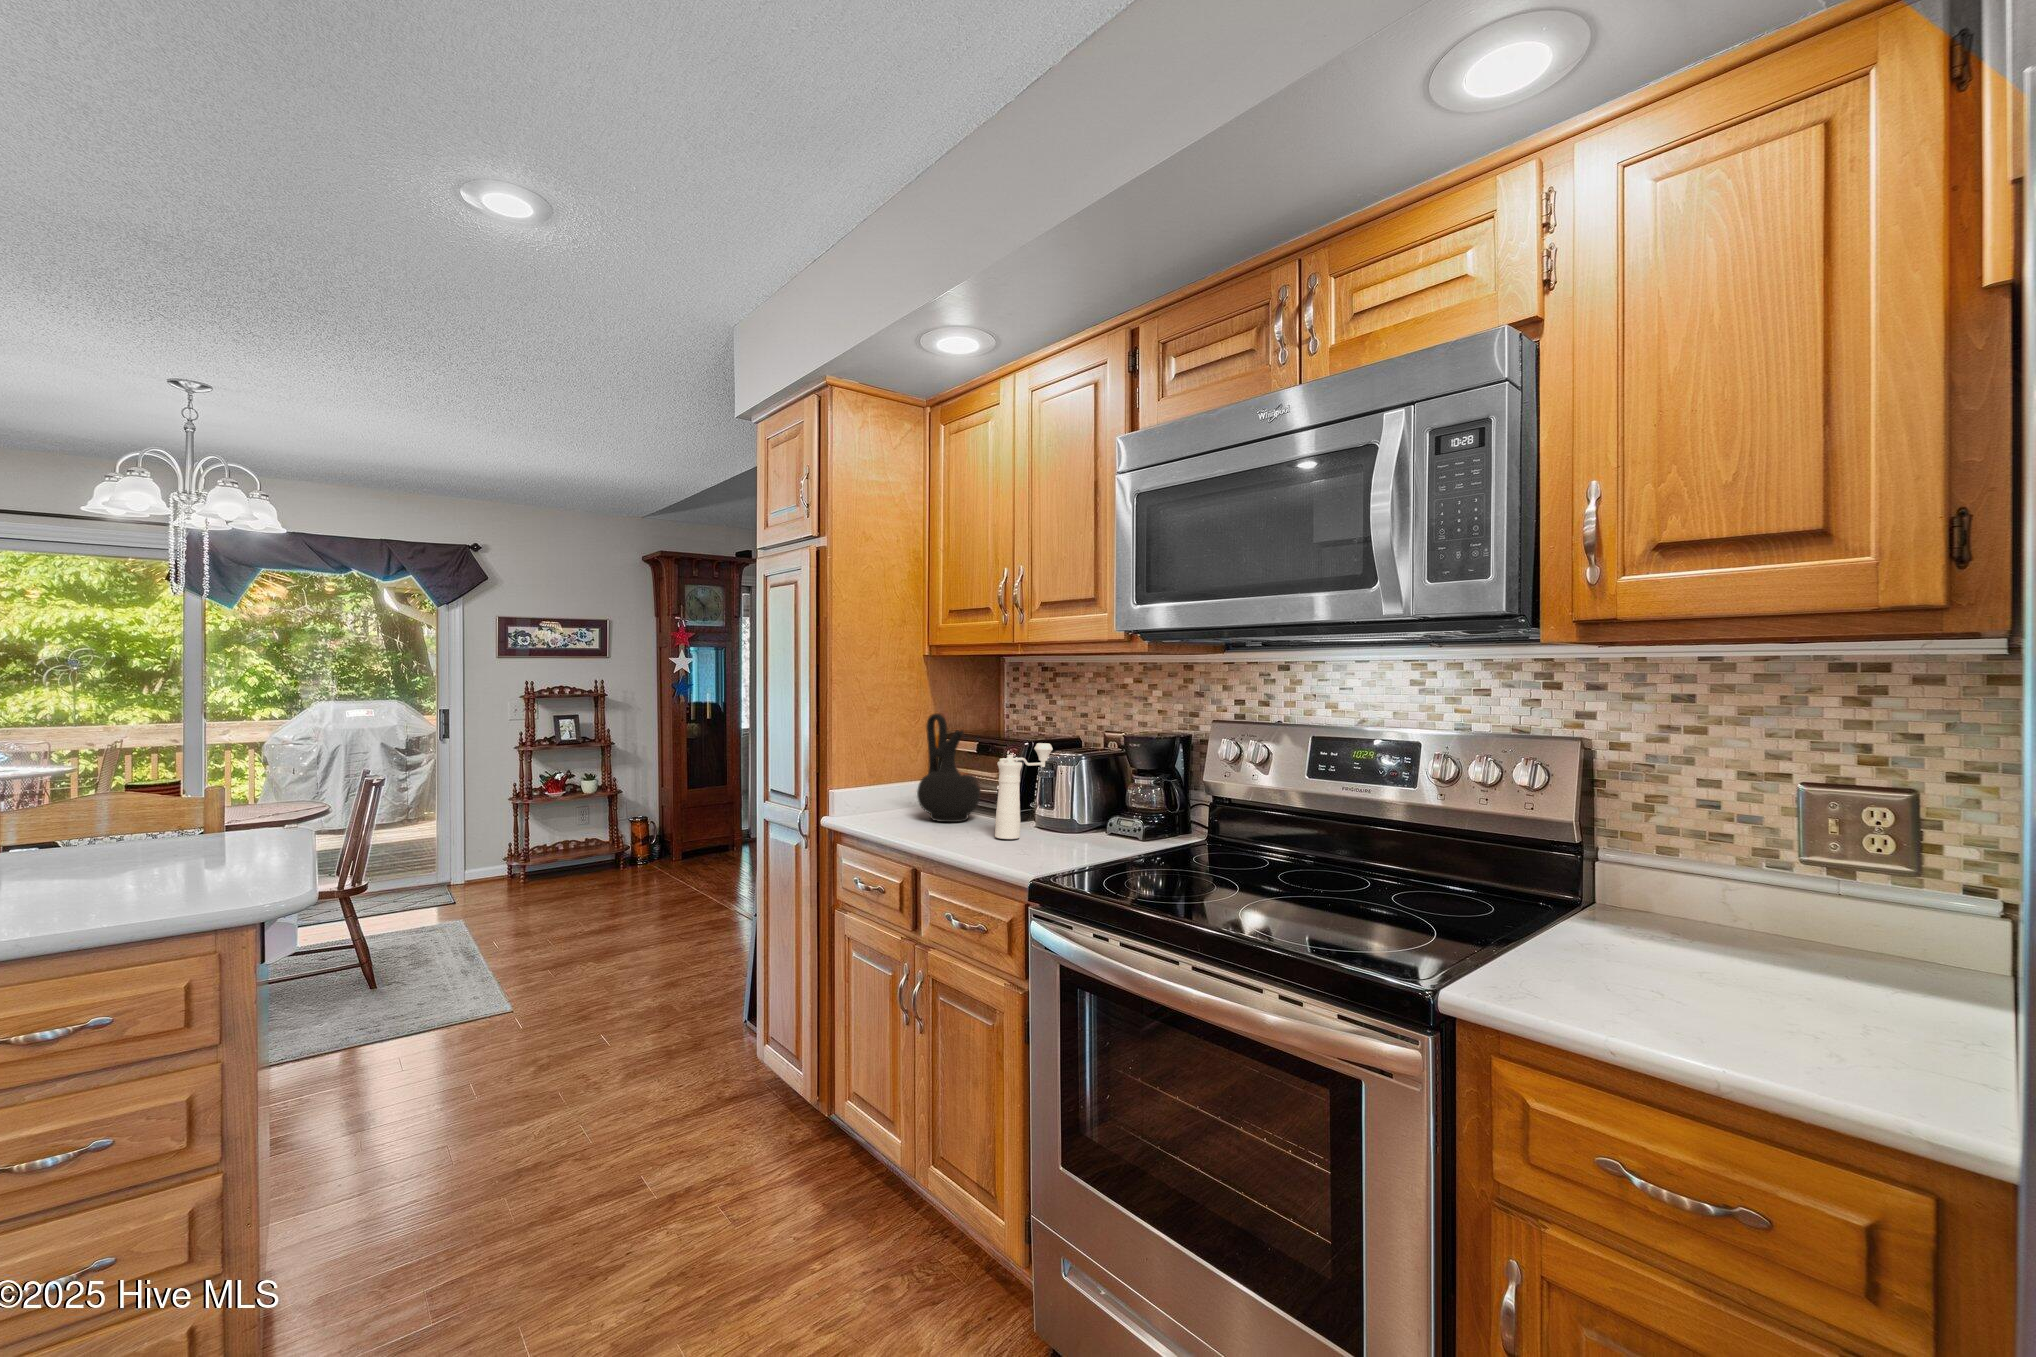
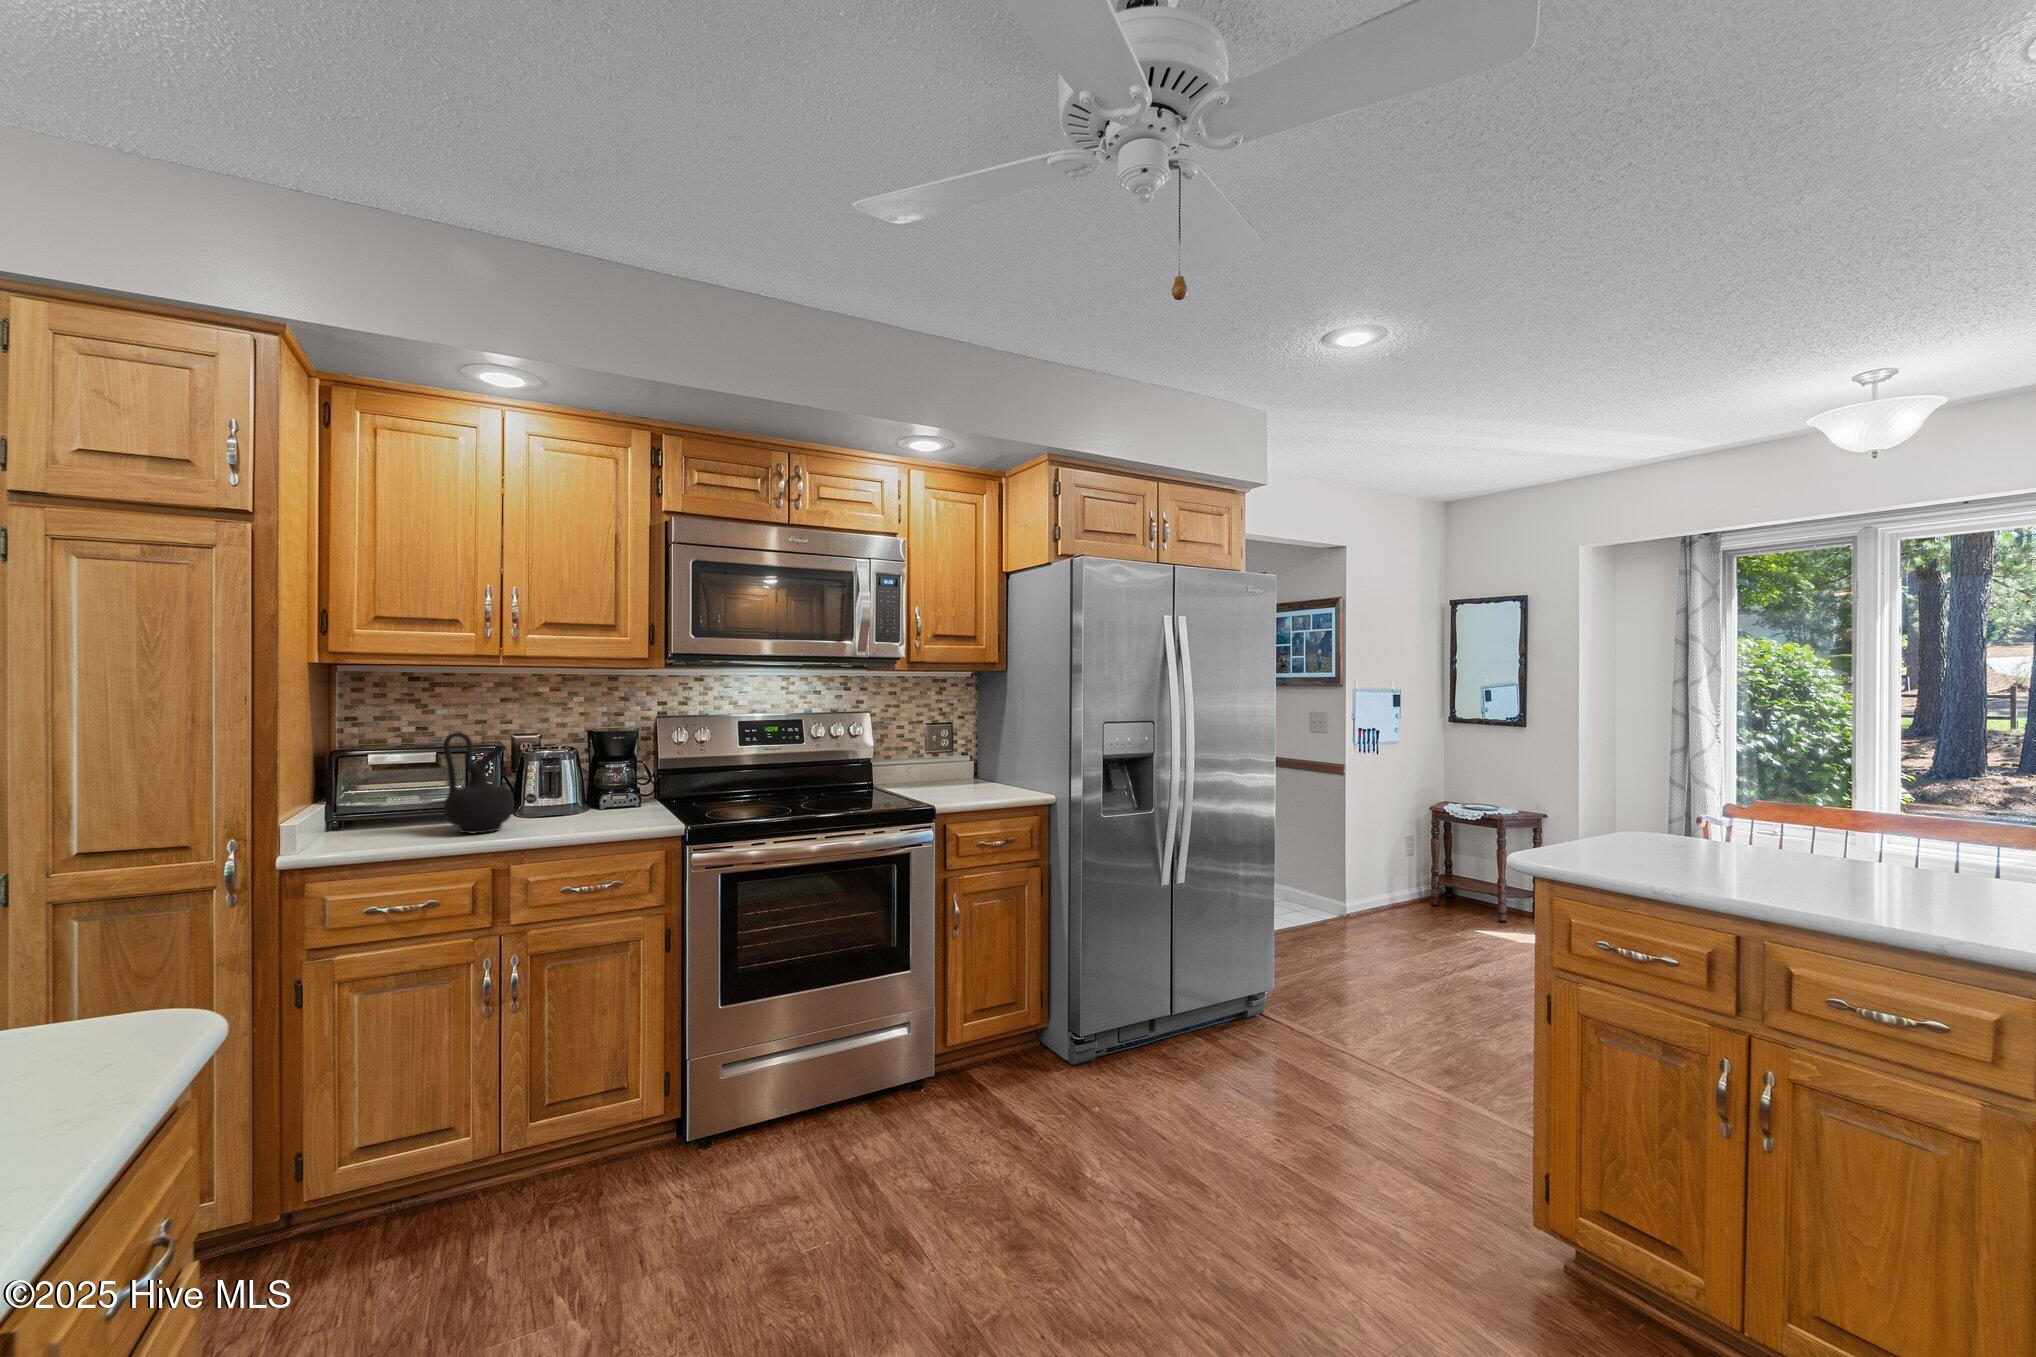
pepper mill: present [995,743,1053,839] -> none [580,748,603,827]

